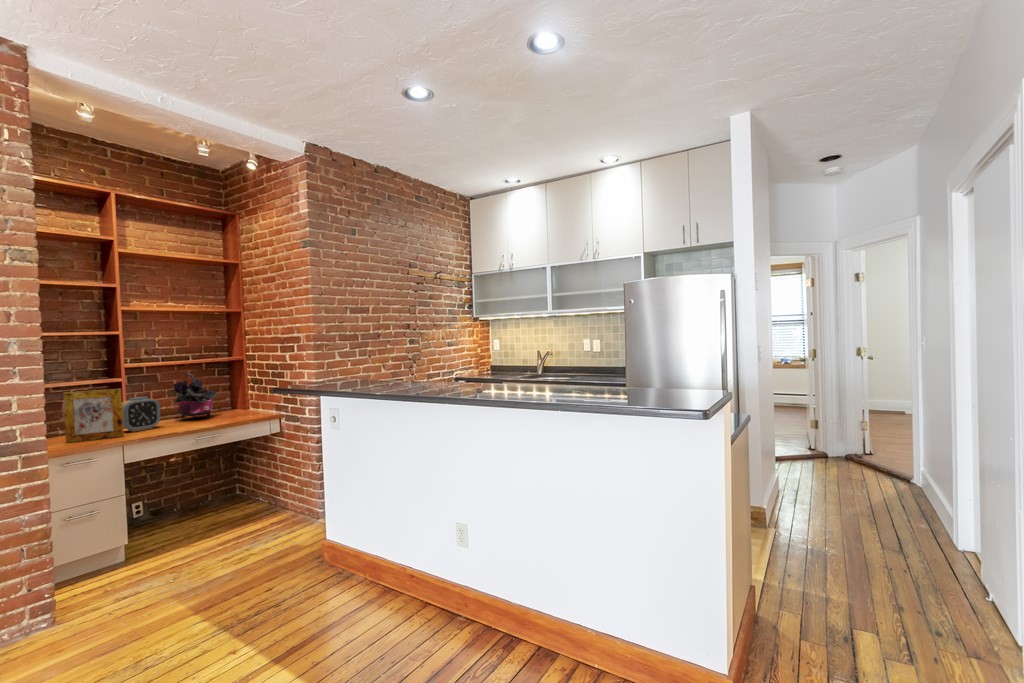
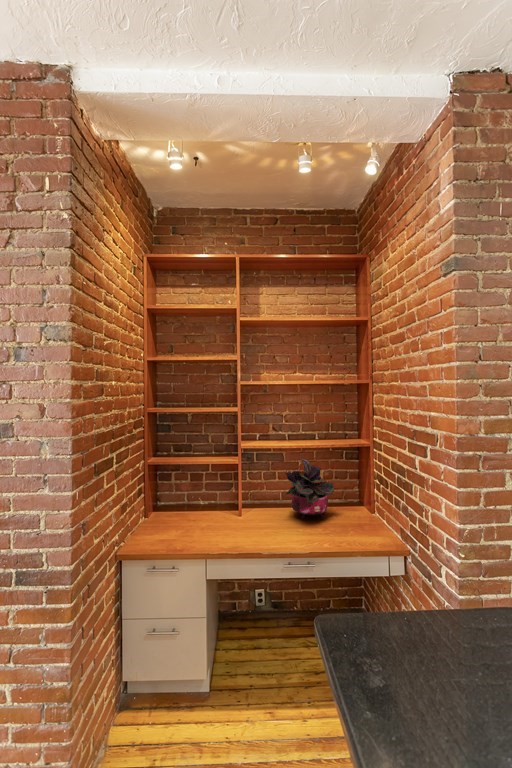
picture frame: present [63,389,123,442] -> none [177,475,220,537]
alarm clock: present [122,397,160,432] -> none [228,486,264,527]

